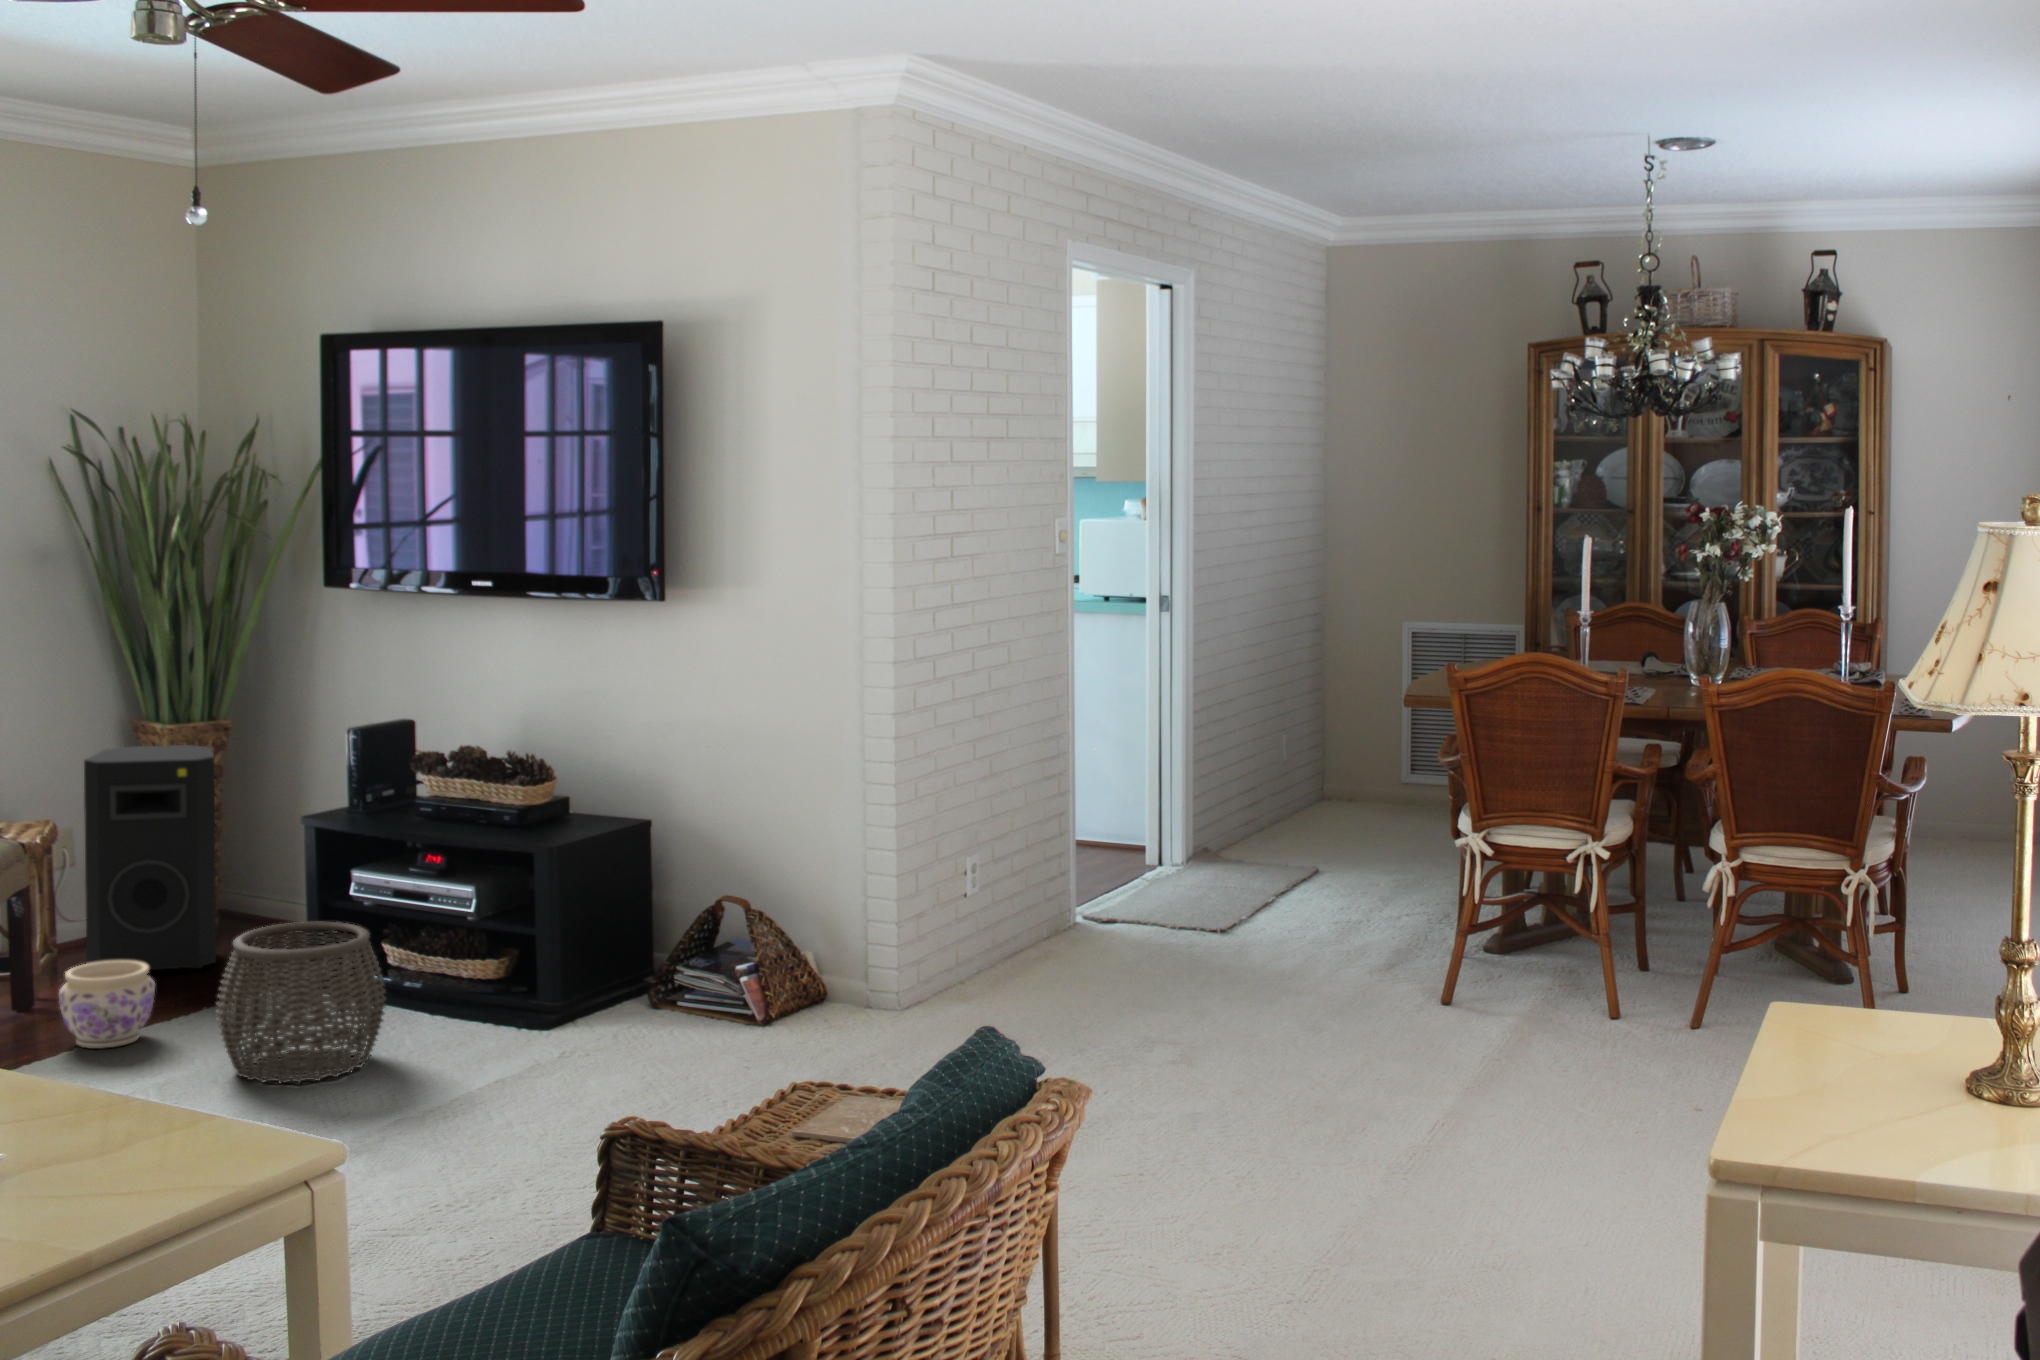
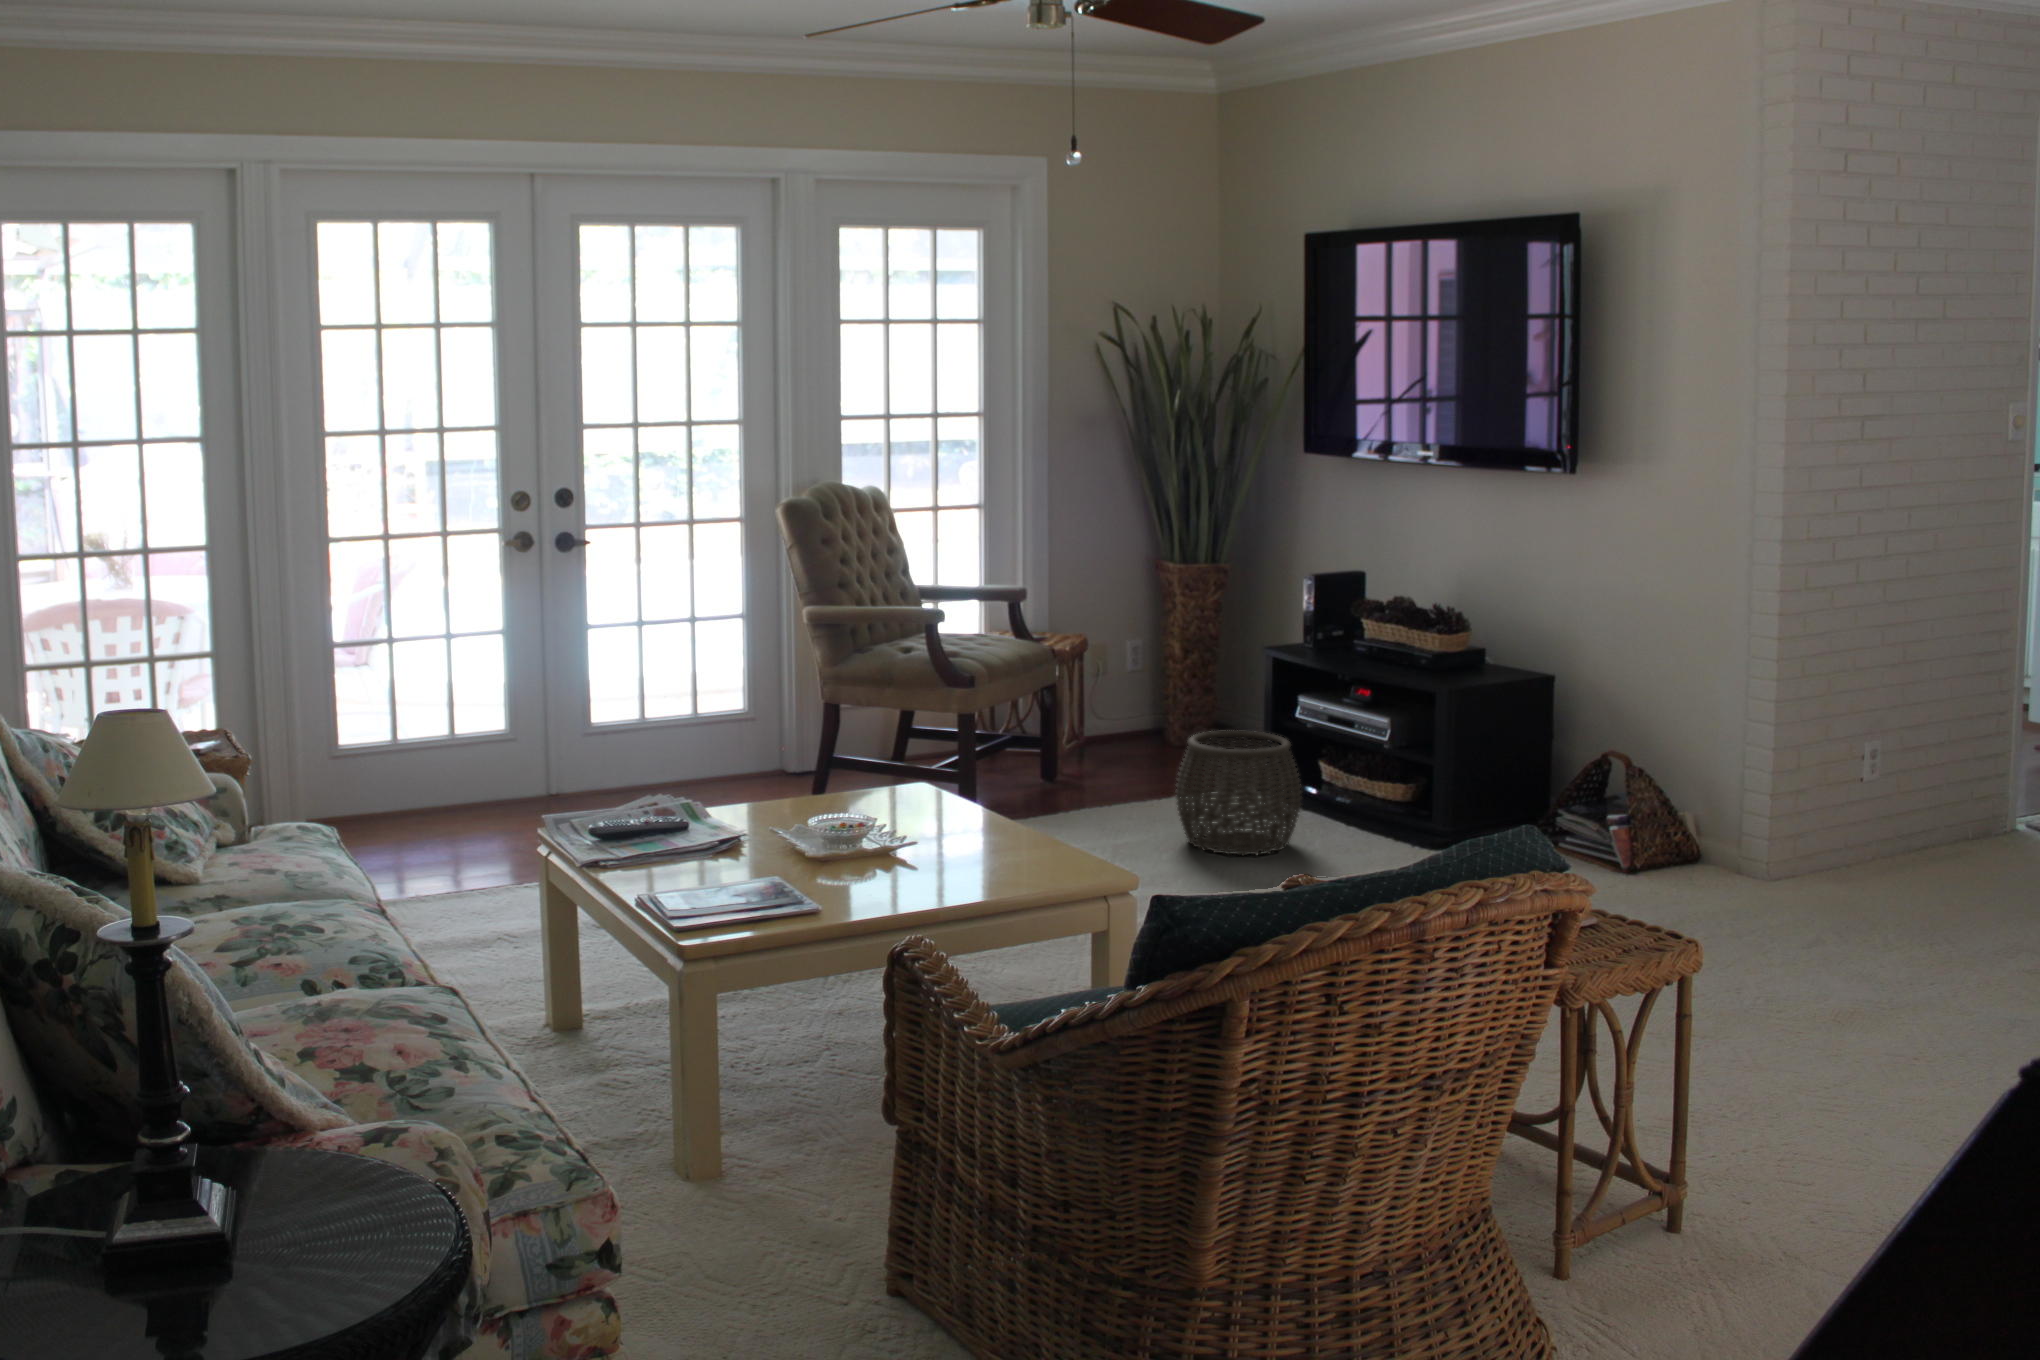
speaker: present [84,745,216,970] -> none [1125,589,1219,765]
planter: present [59,960,155,1049] -> none [1083,746,1149,810]

